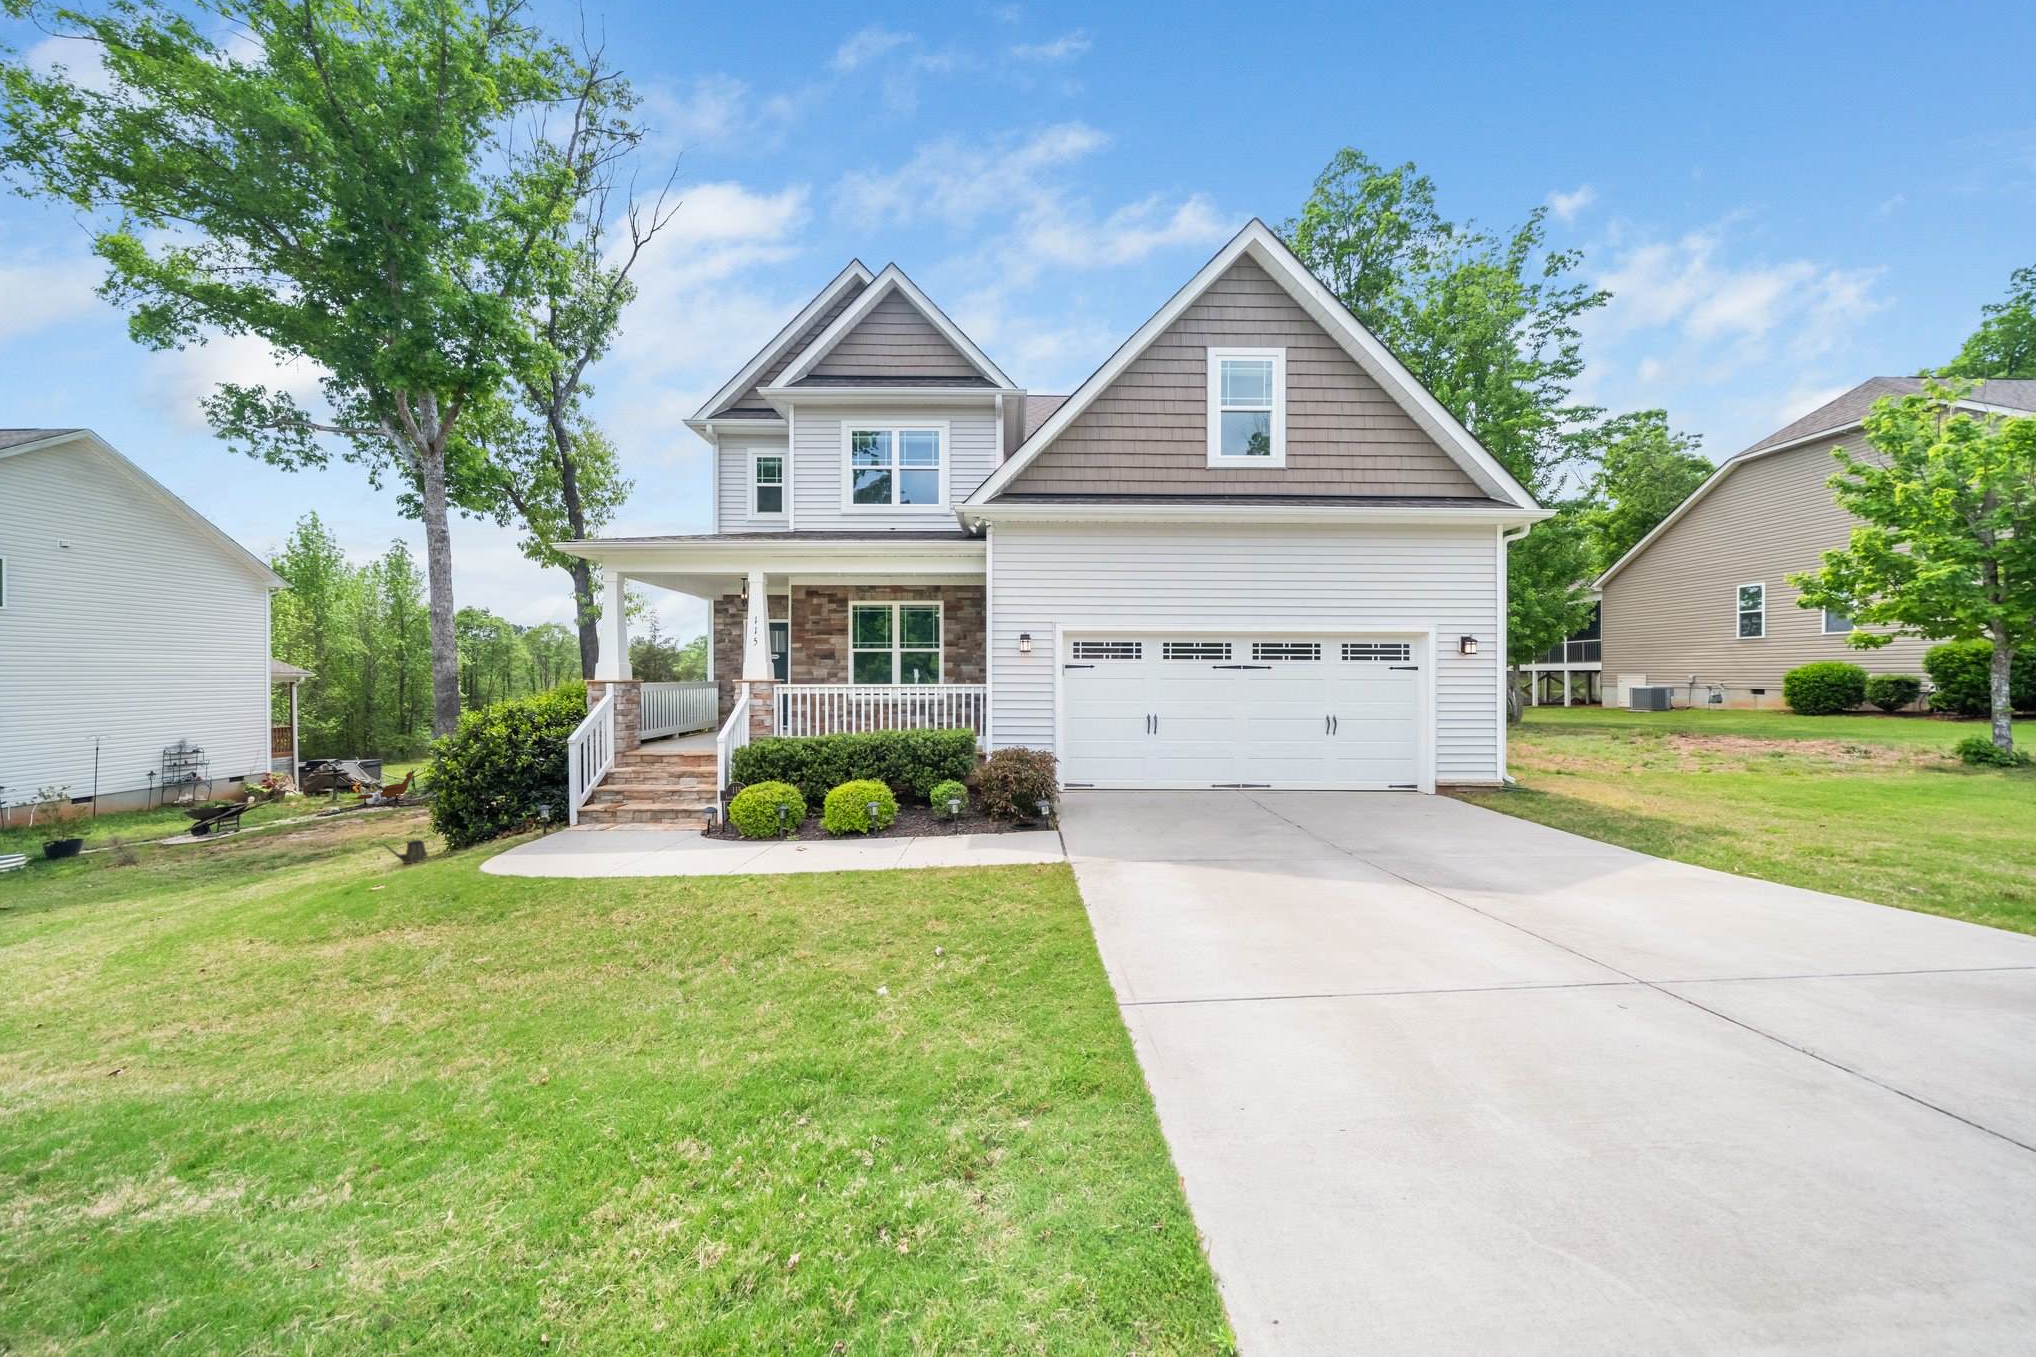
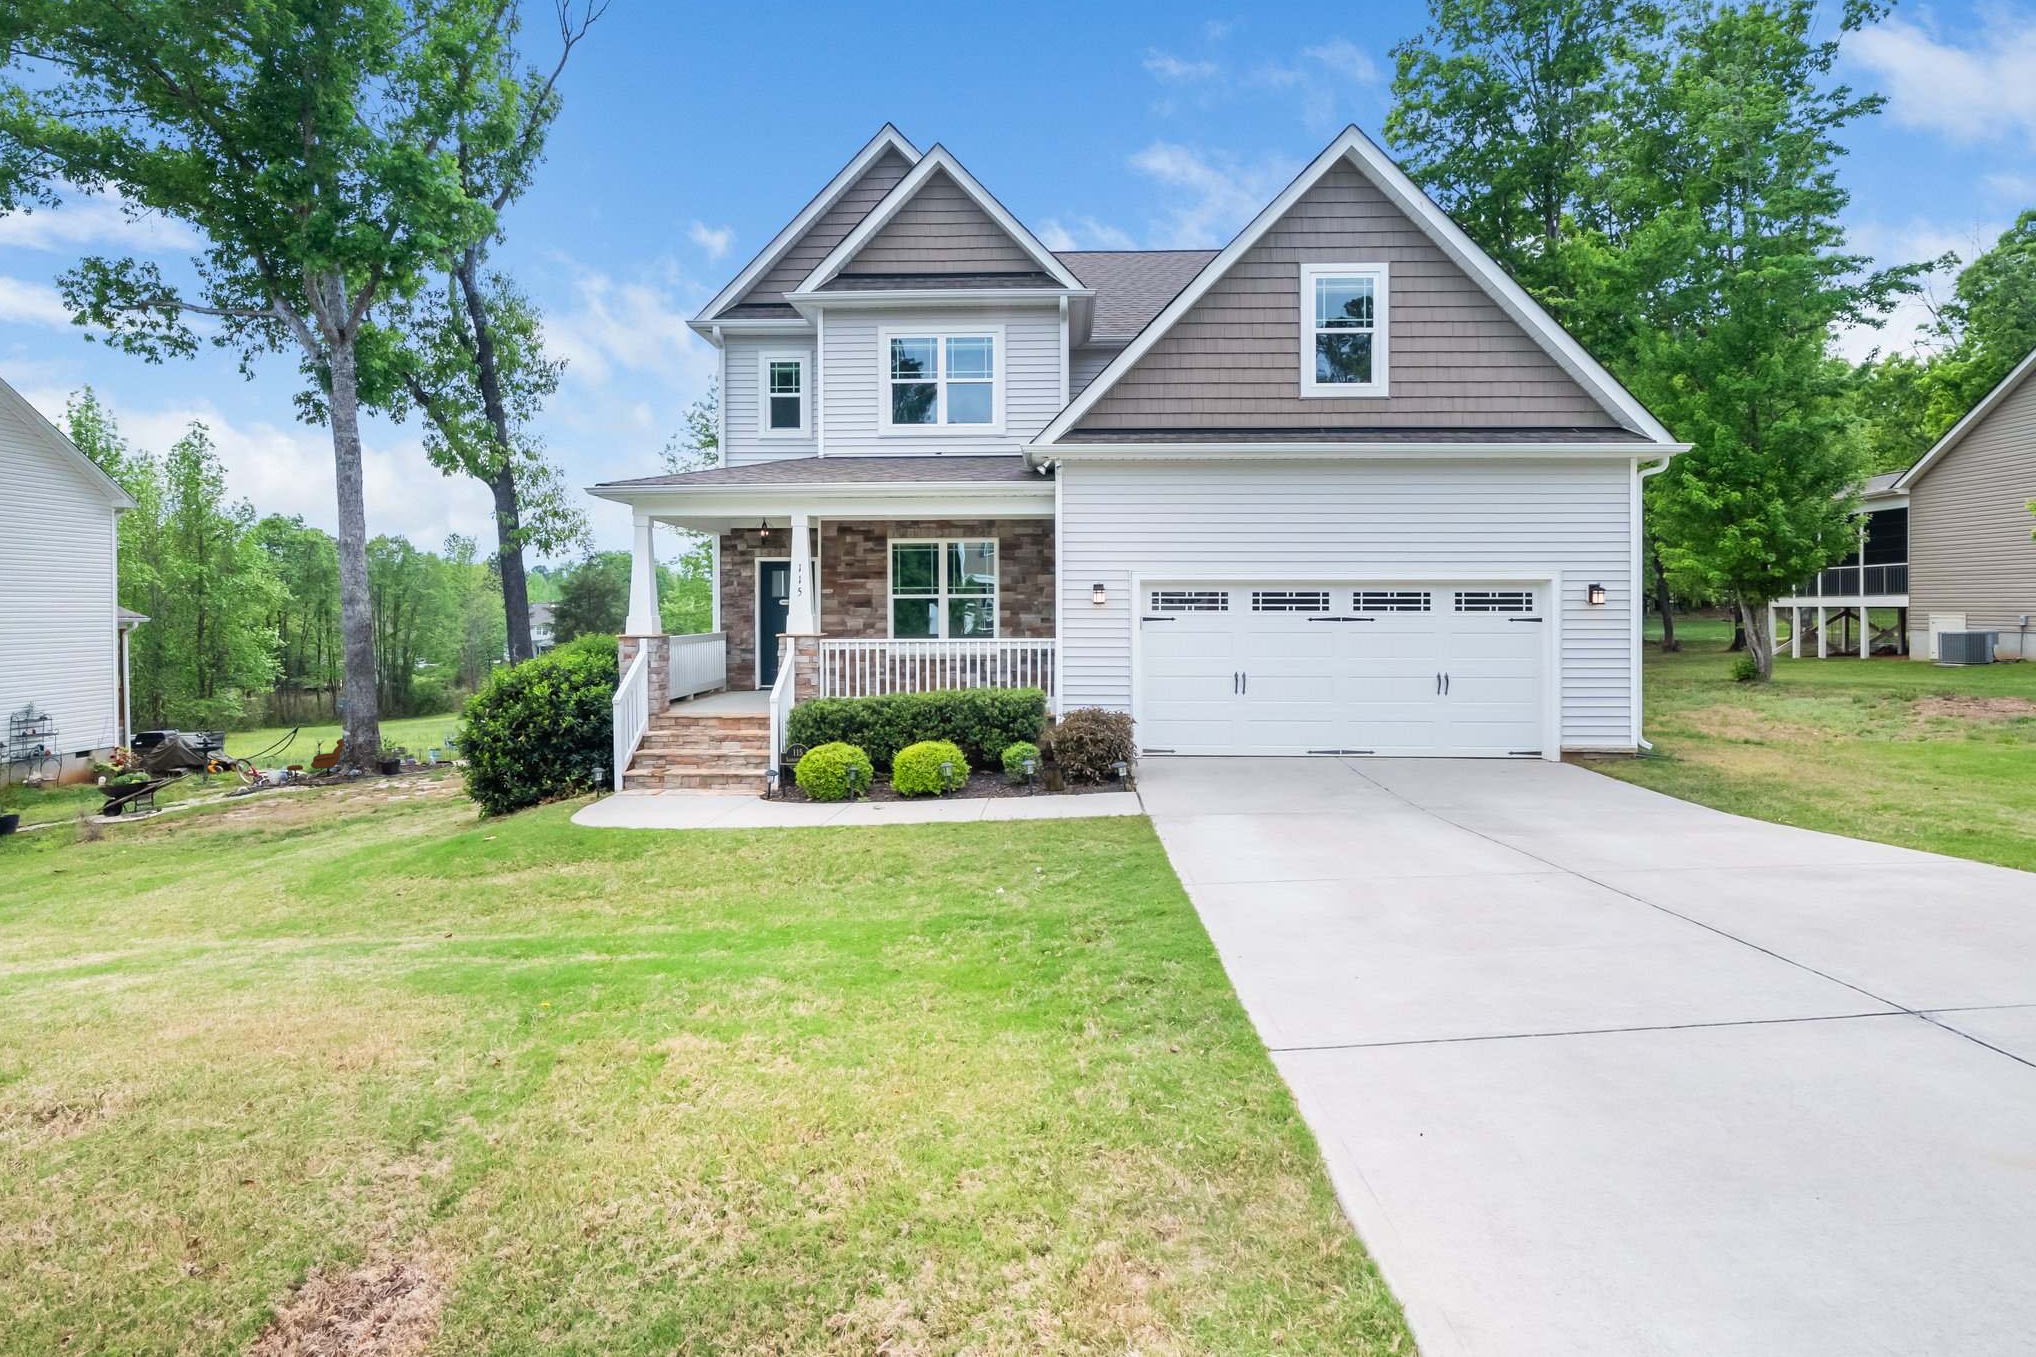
potted tree: present [1012,779,1040,830] -> none [1086,737,1118,792]
watering can: present [383,840,428,864] -> present [1033,766,1066,791]

